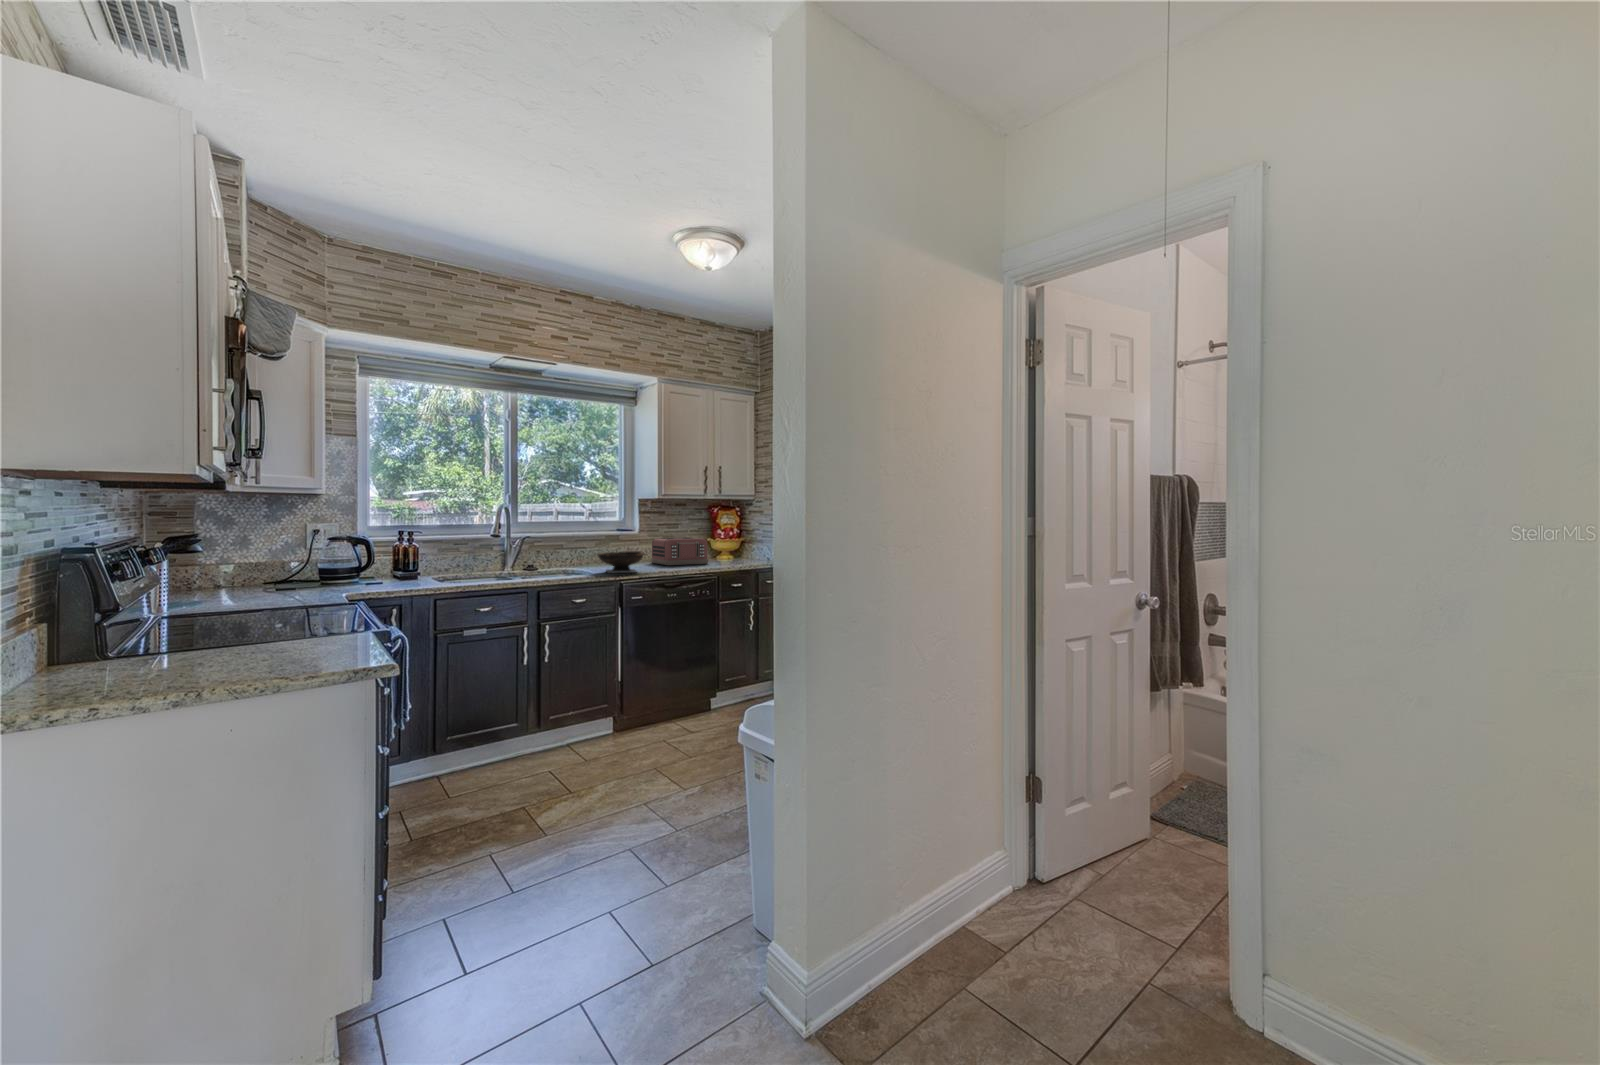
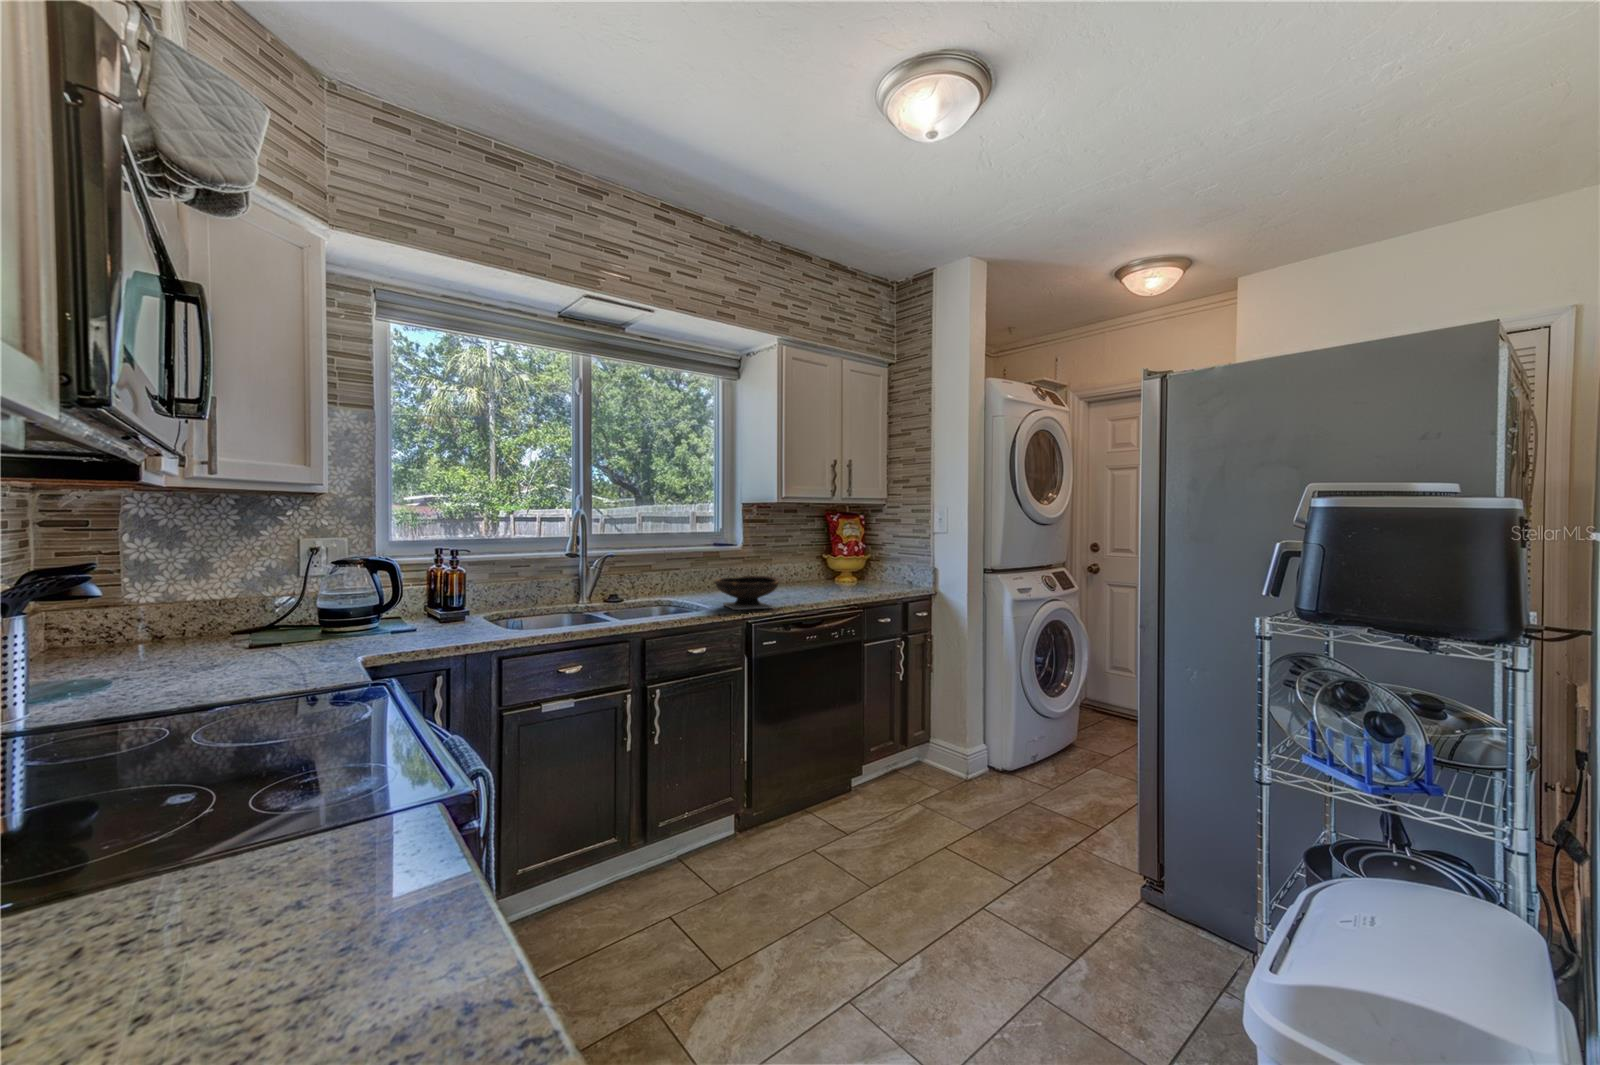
toaster: present [651,538,708,565] -> none [762,553,843,593]

